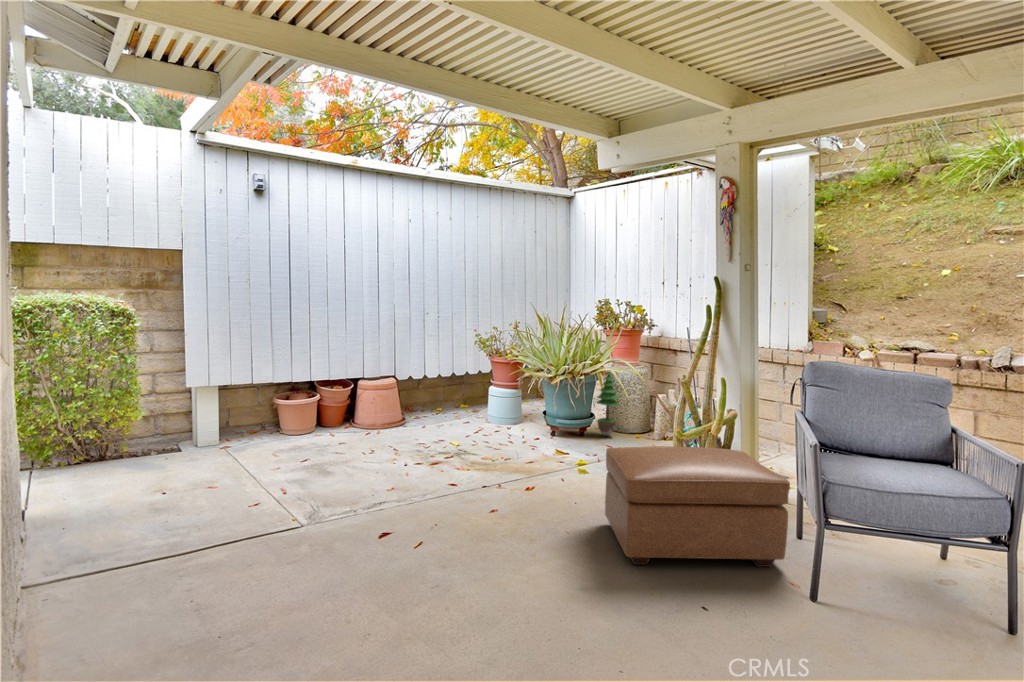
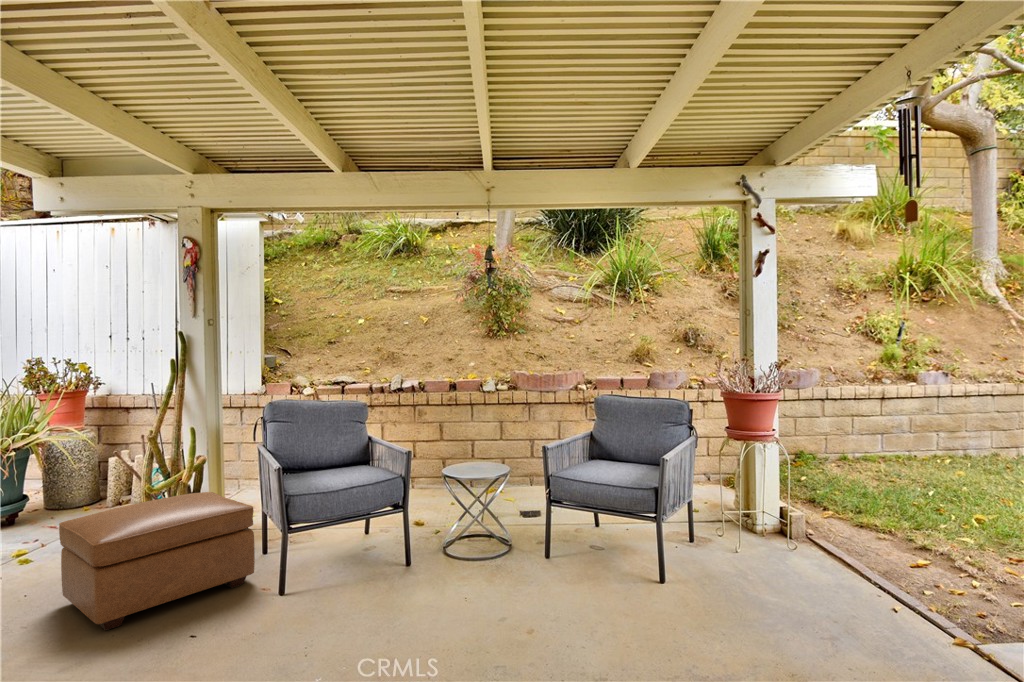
potted tree: present [597,372,619,436] -> none [28,437,64,516]

